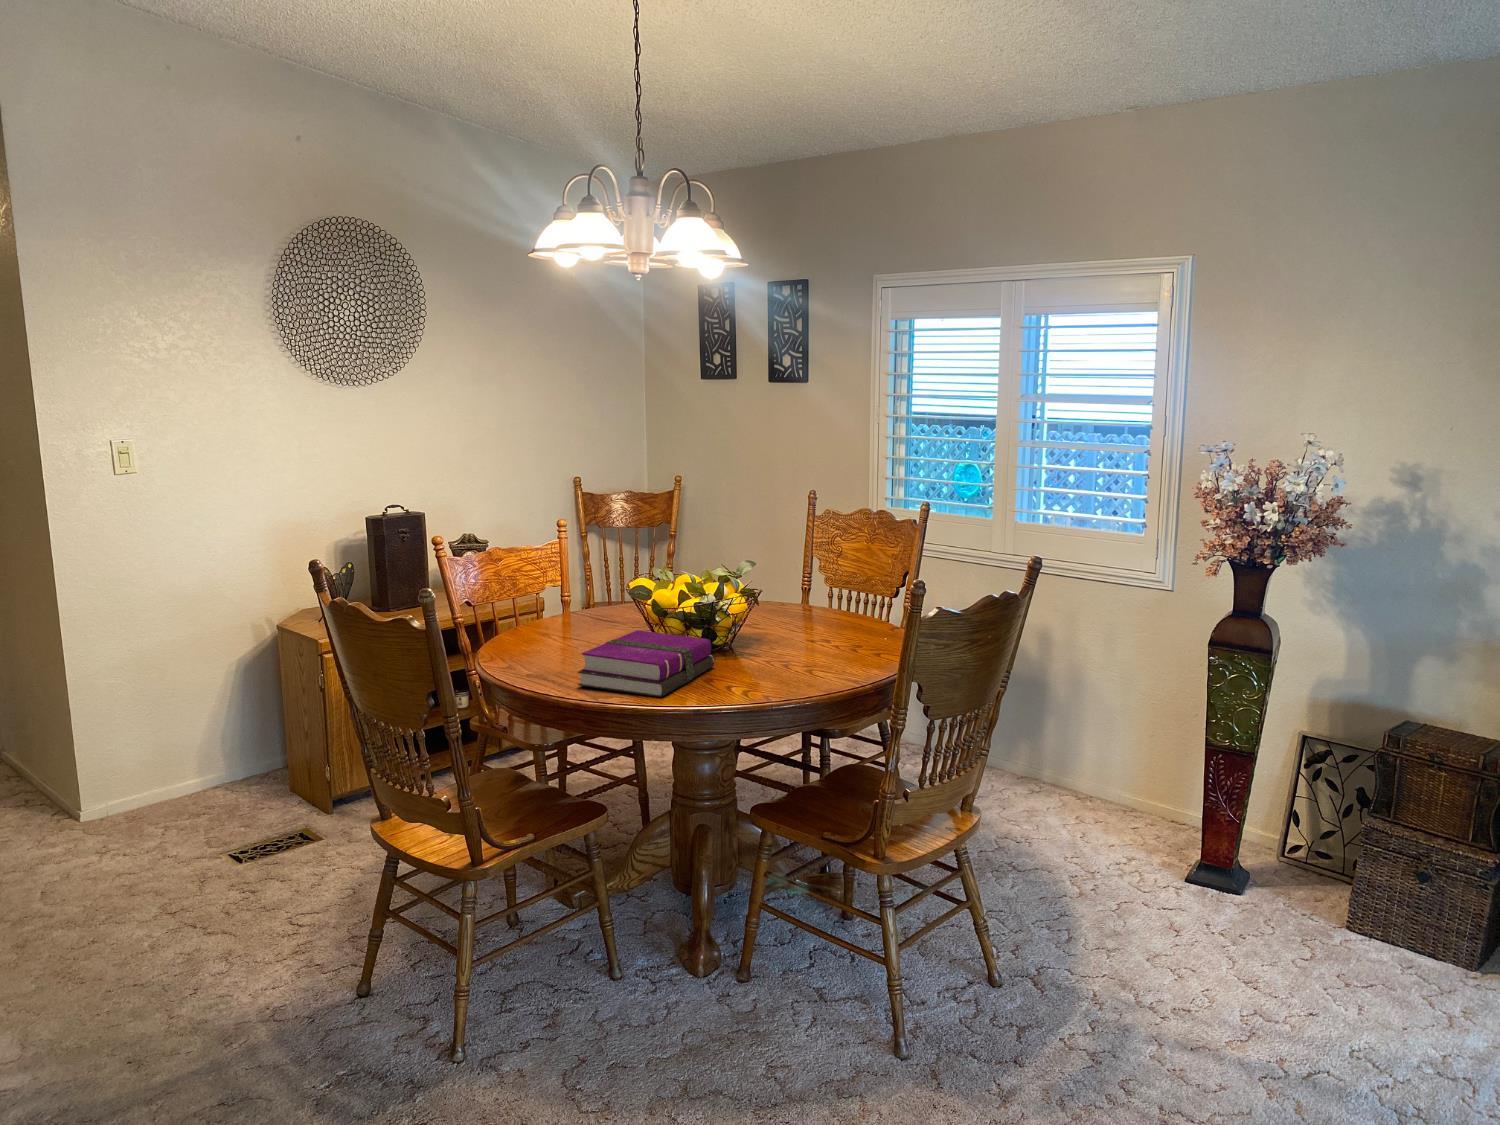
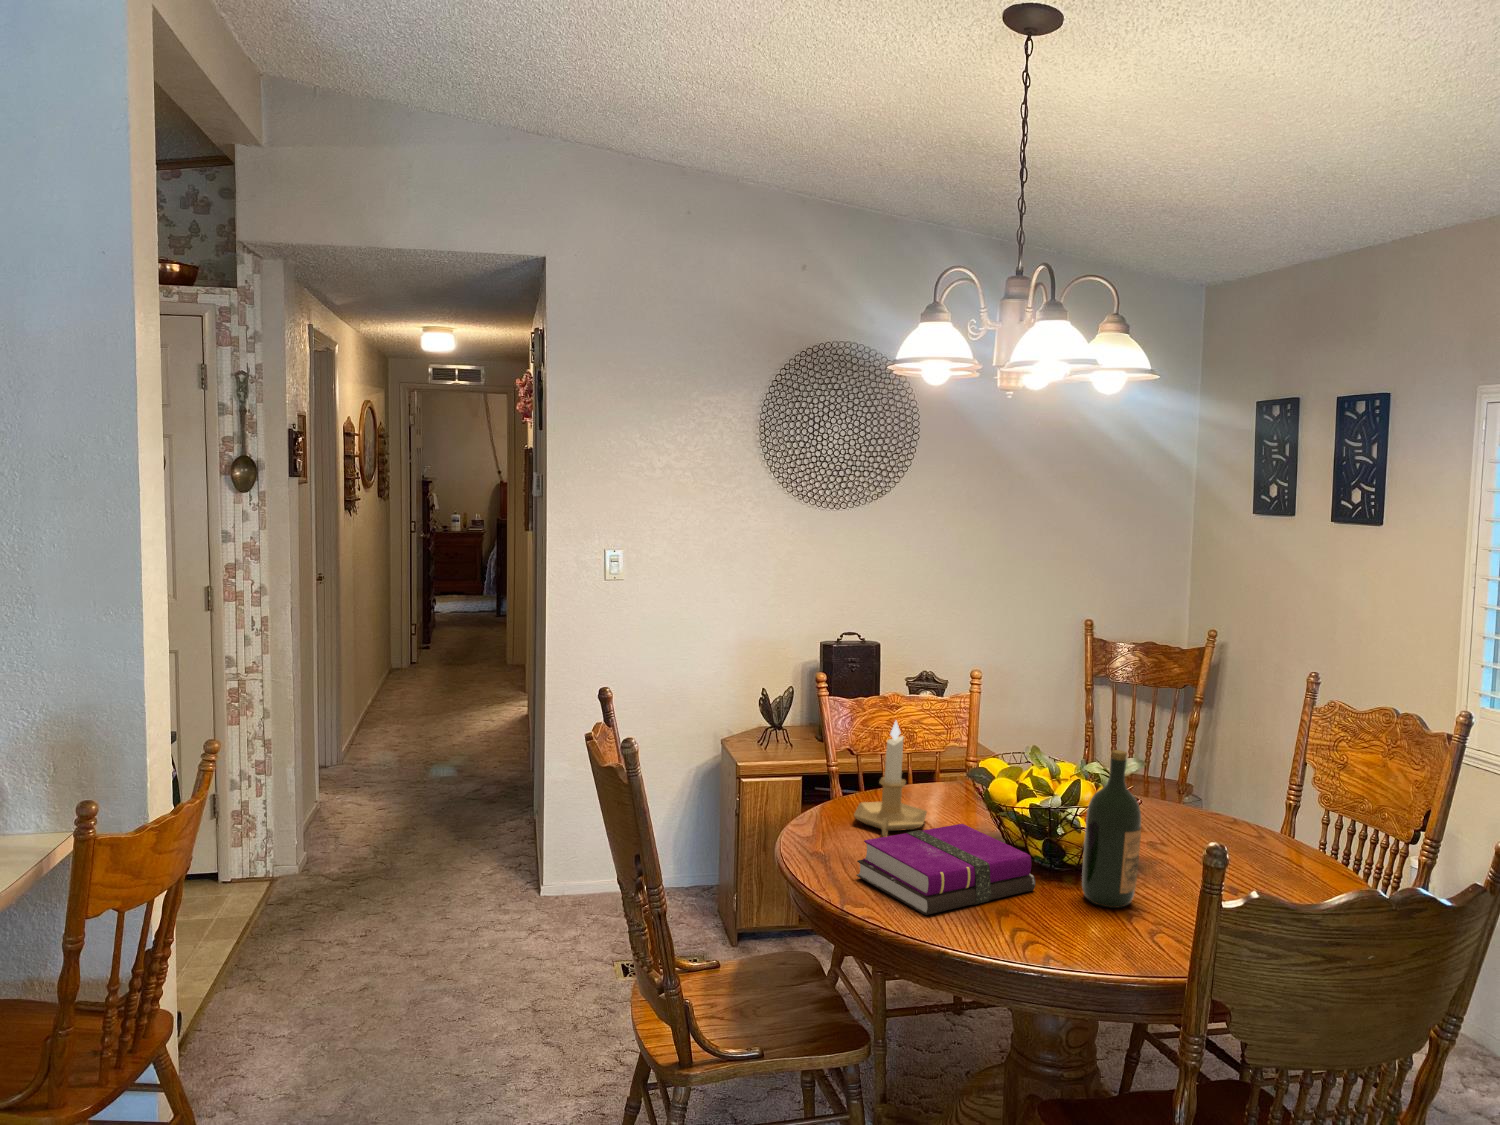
wine bottle: none [747,544,789,666] -> present [1082,750,1141,908]
candlestick: none [519,556,587,659] -> present [854,721,927,837]

